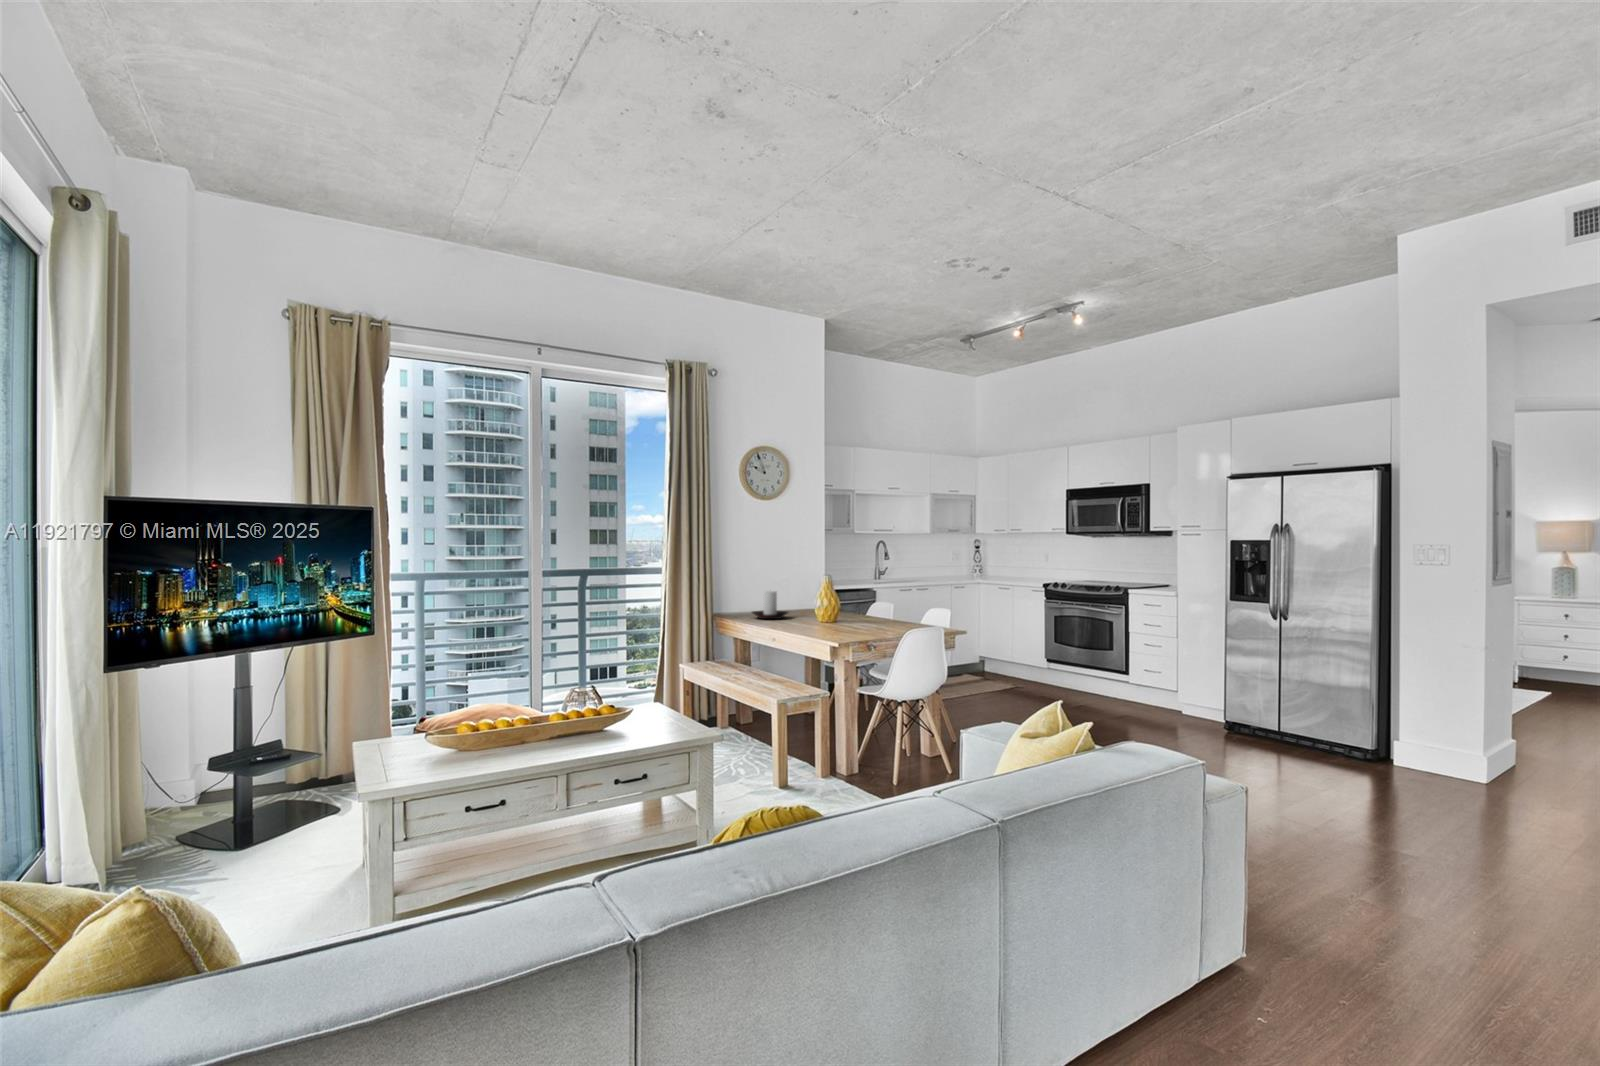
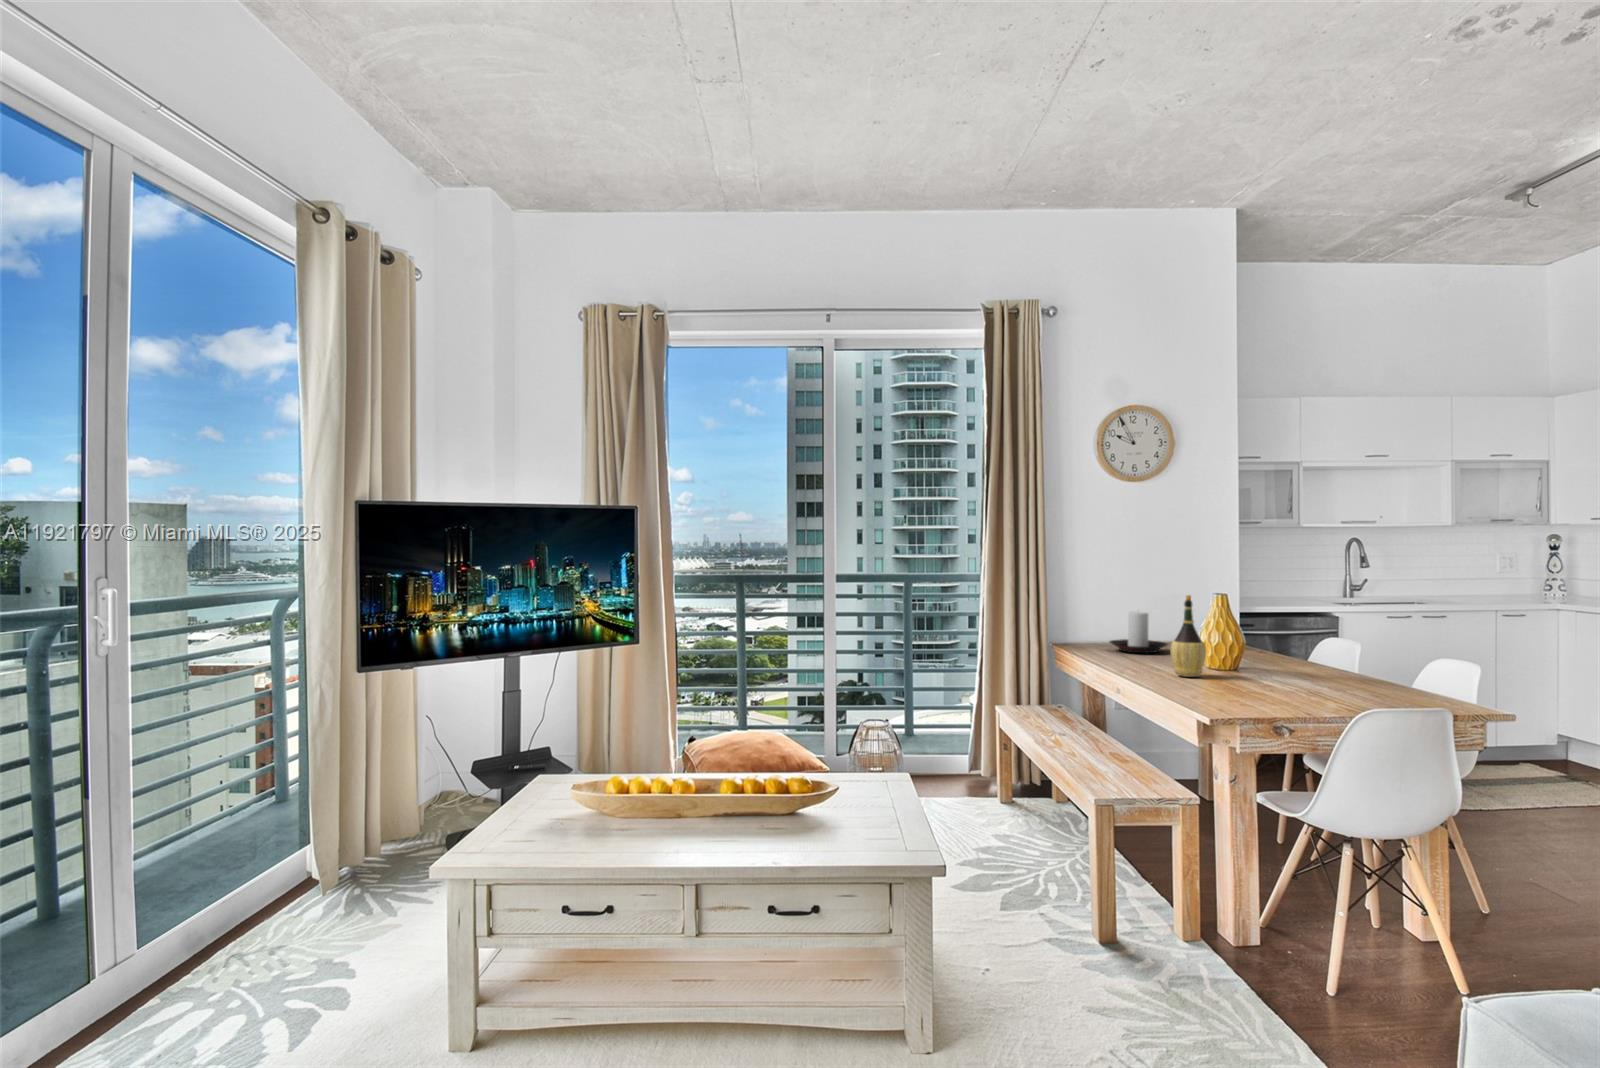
wine bottle: none [803,577,825,631] -> present [1171,595,1206,677]

